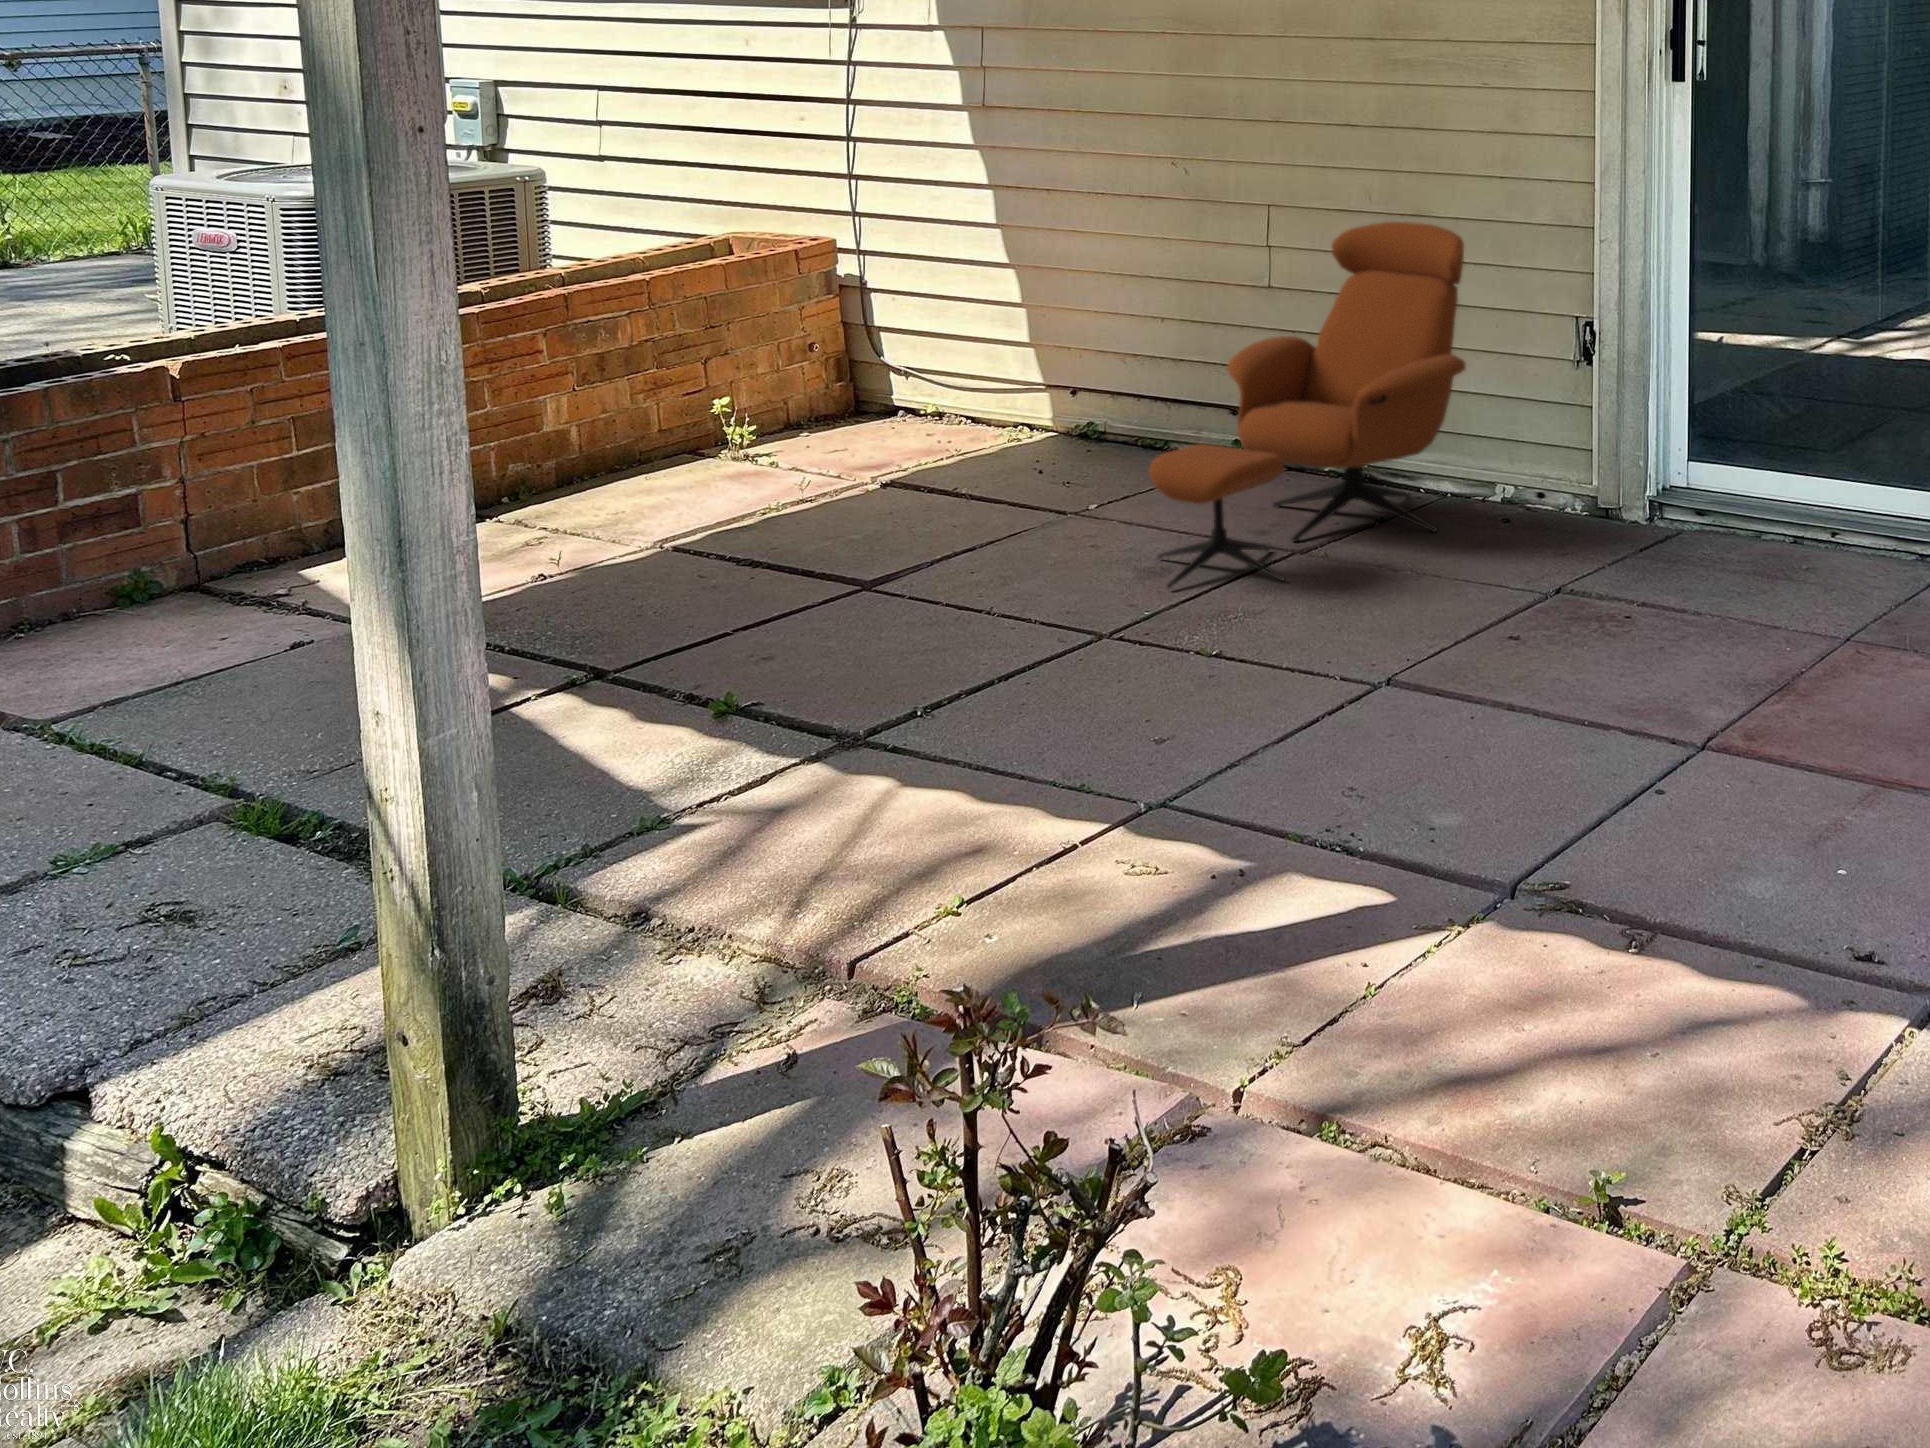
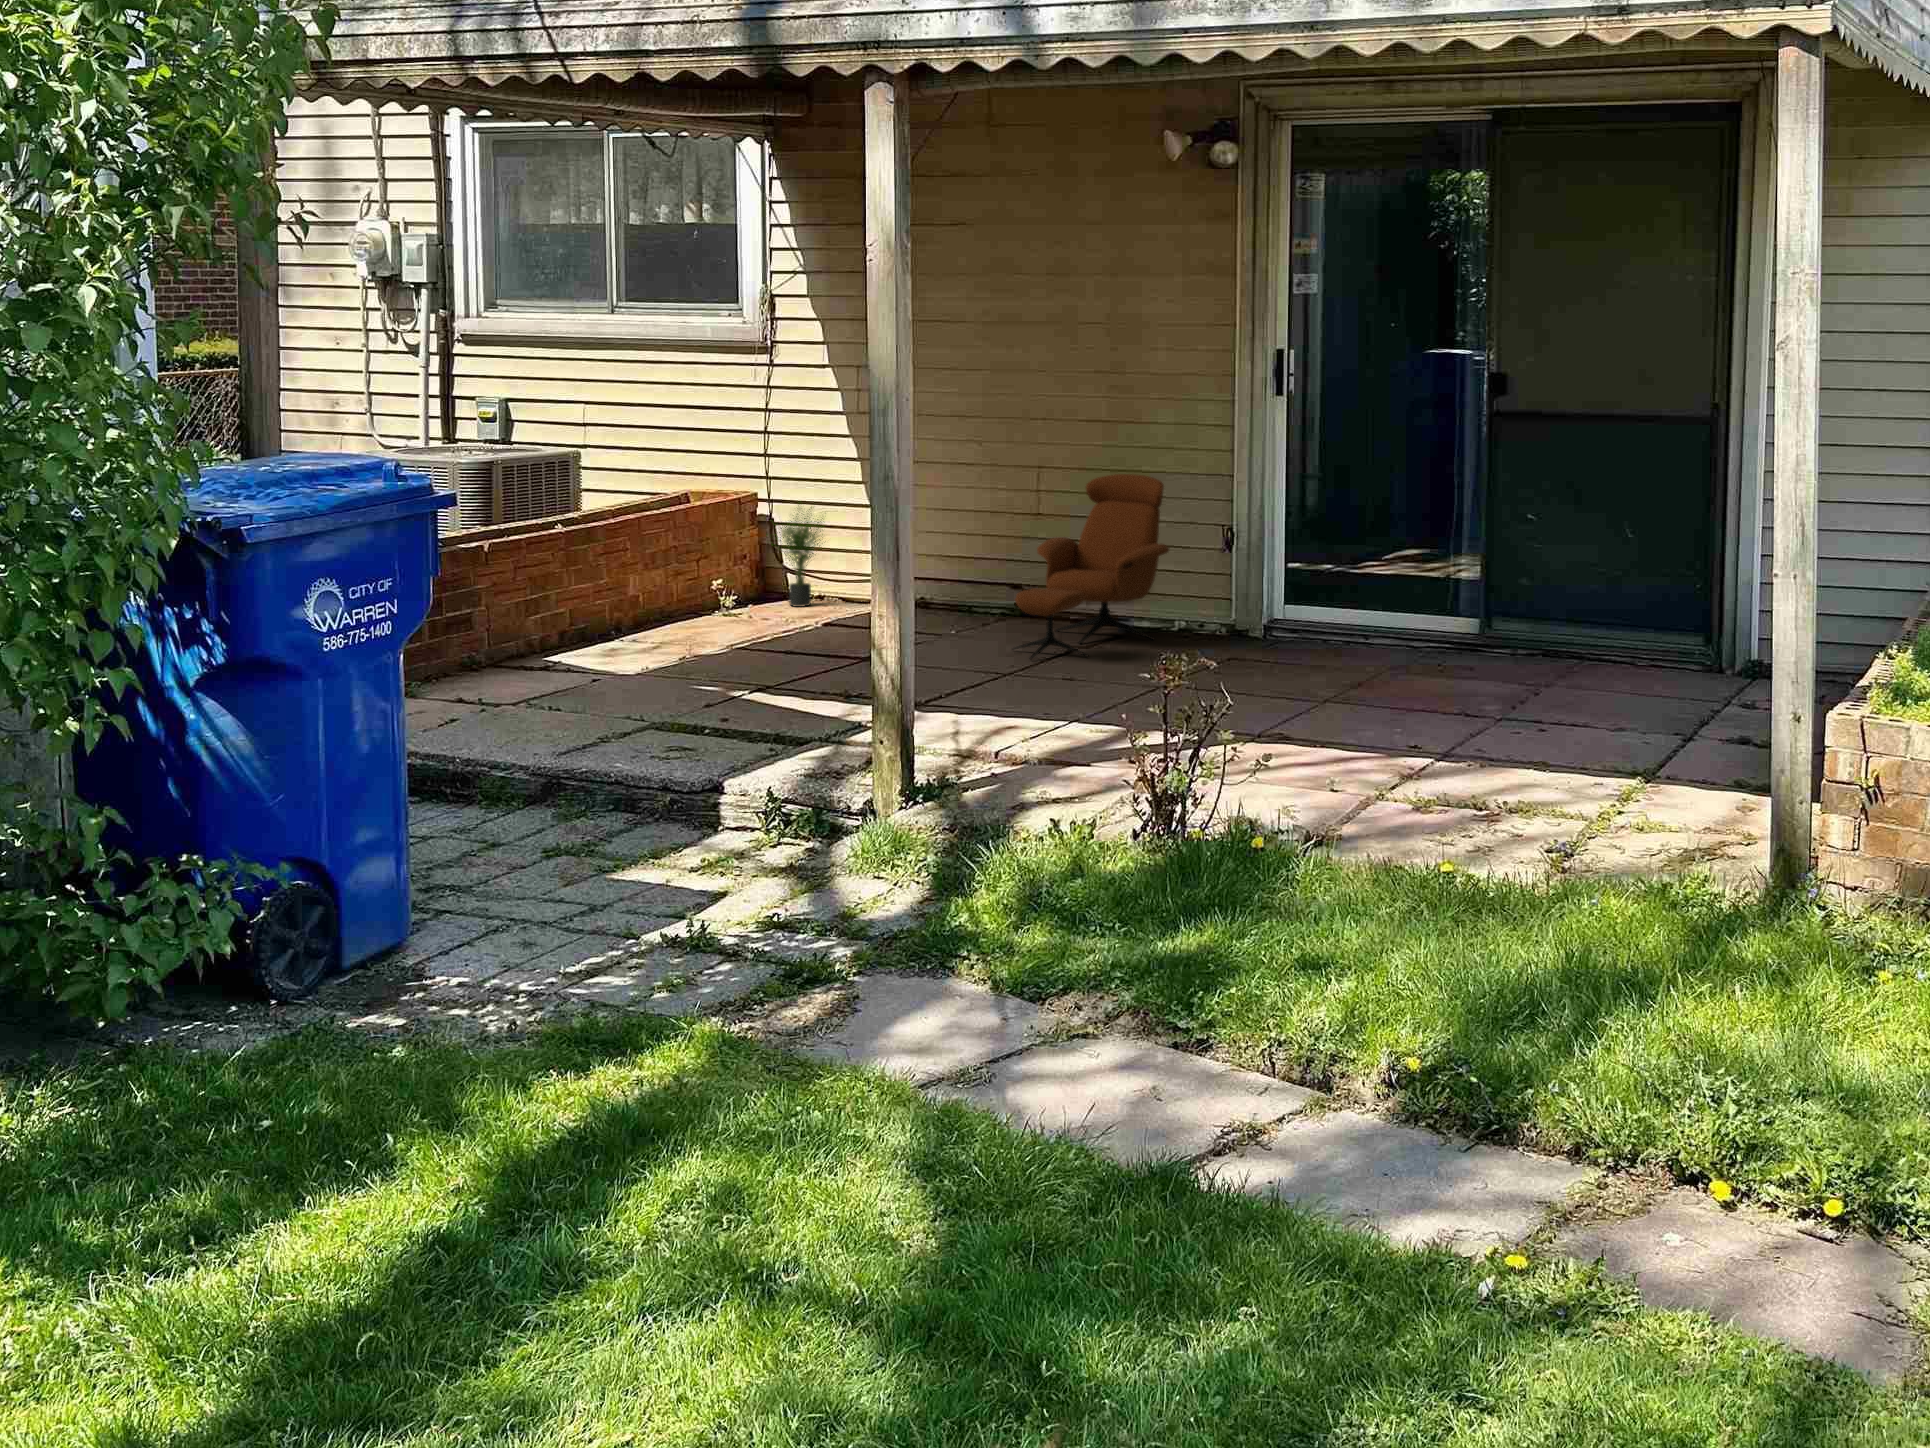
potted plant: none [833,254,949,436] -> present [772,502,824,607]

